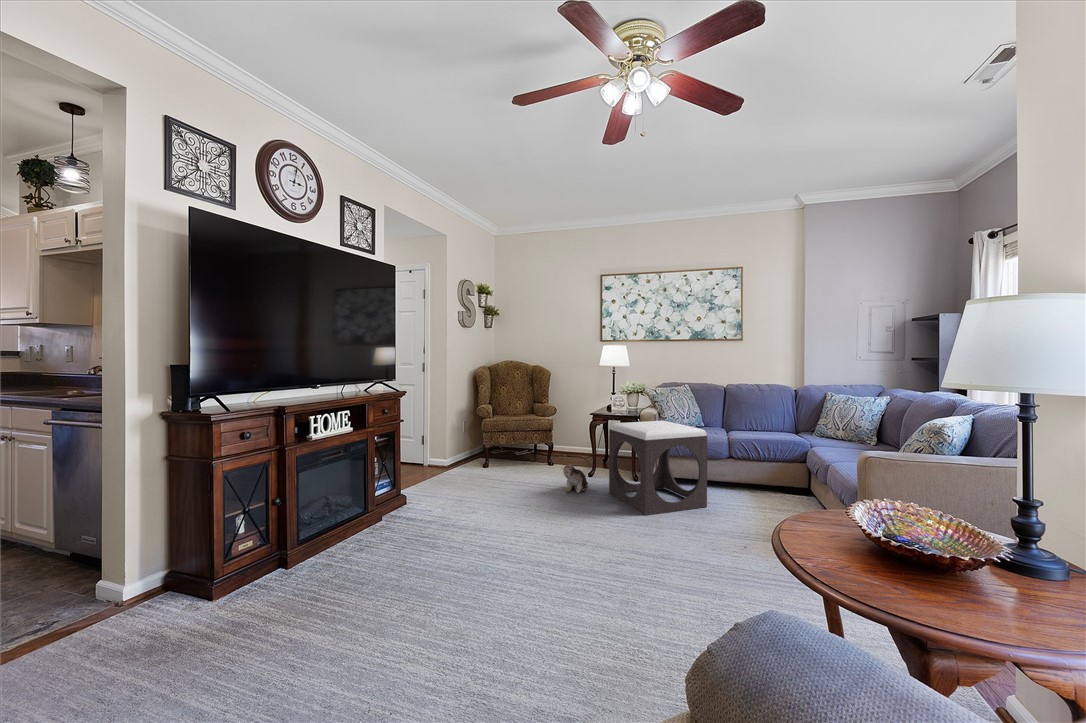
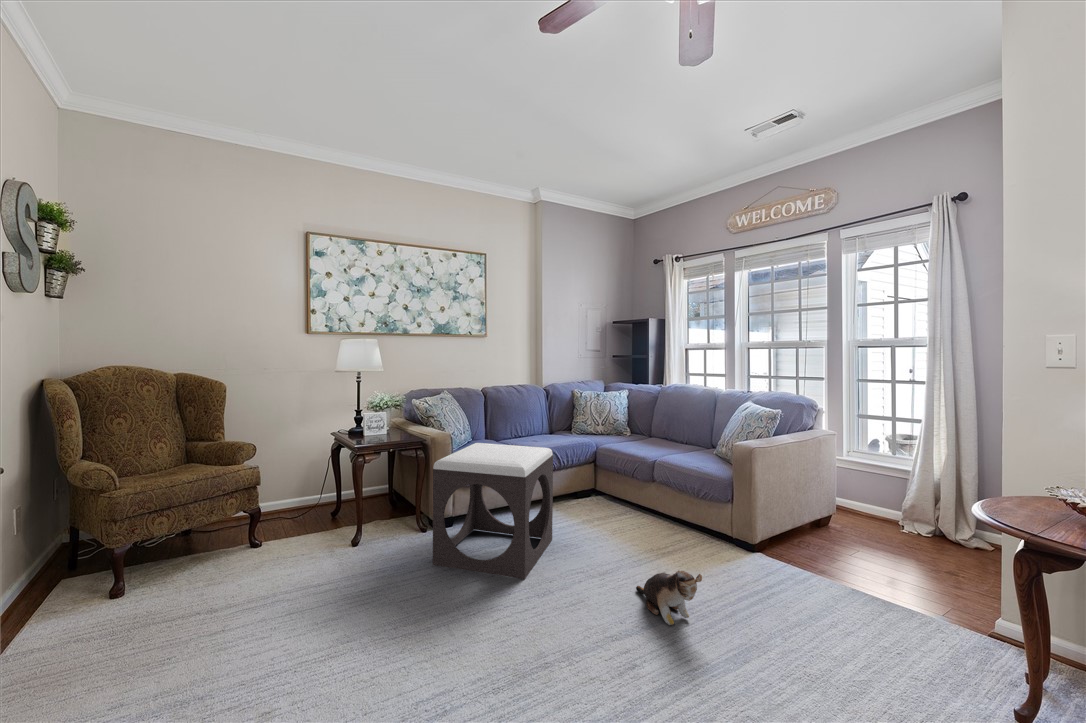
plush toy: present [561,464,588,493] -> present [636,571,702,625]

